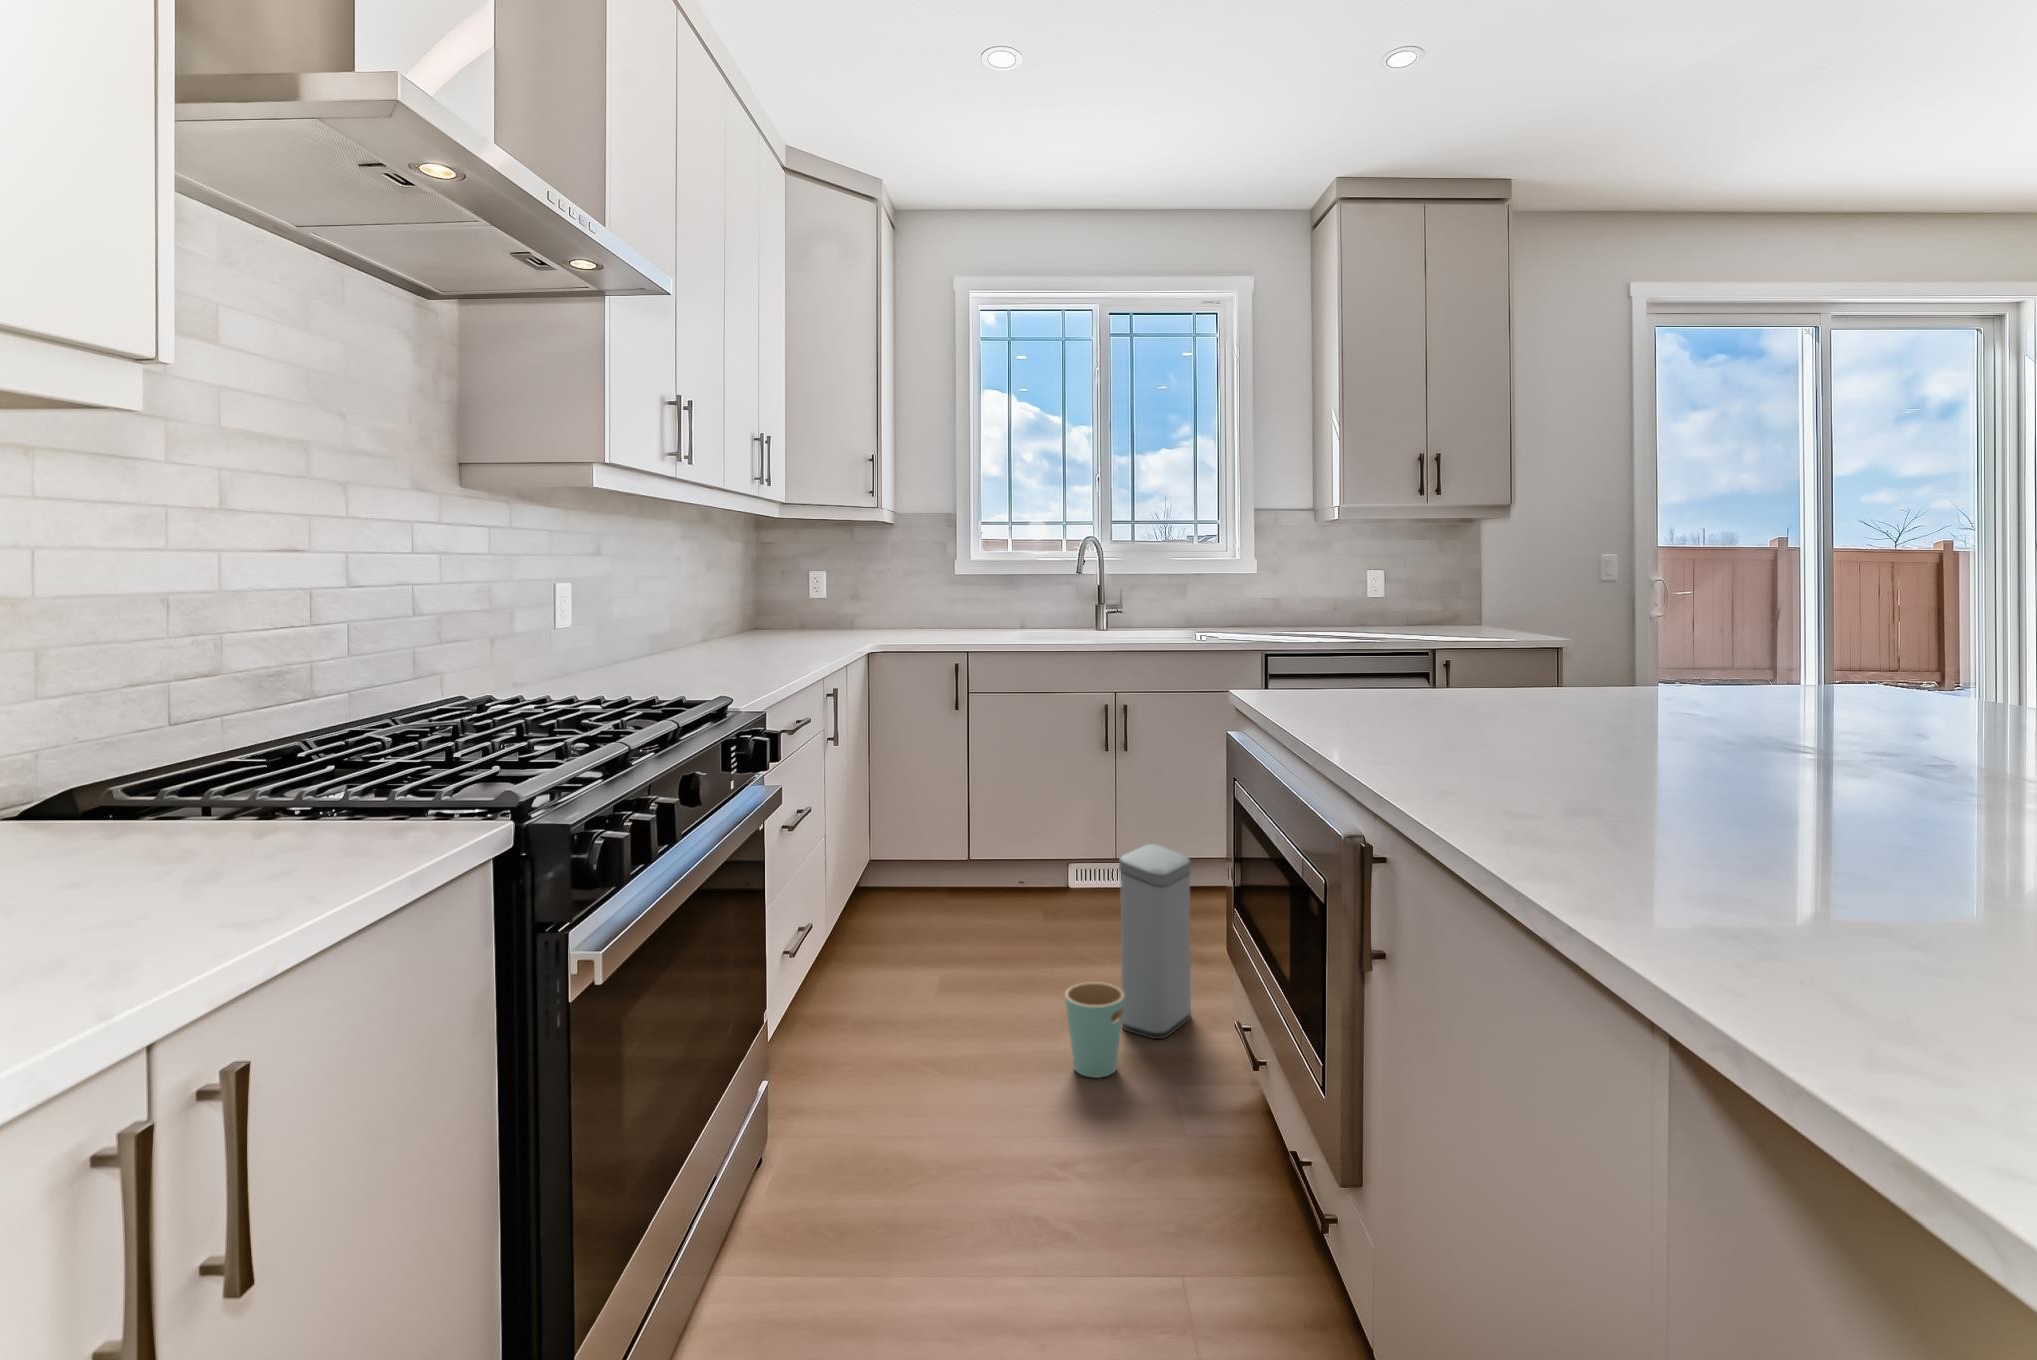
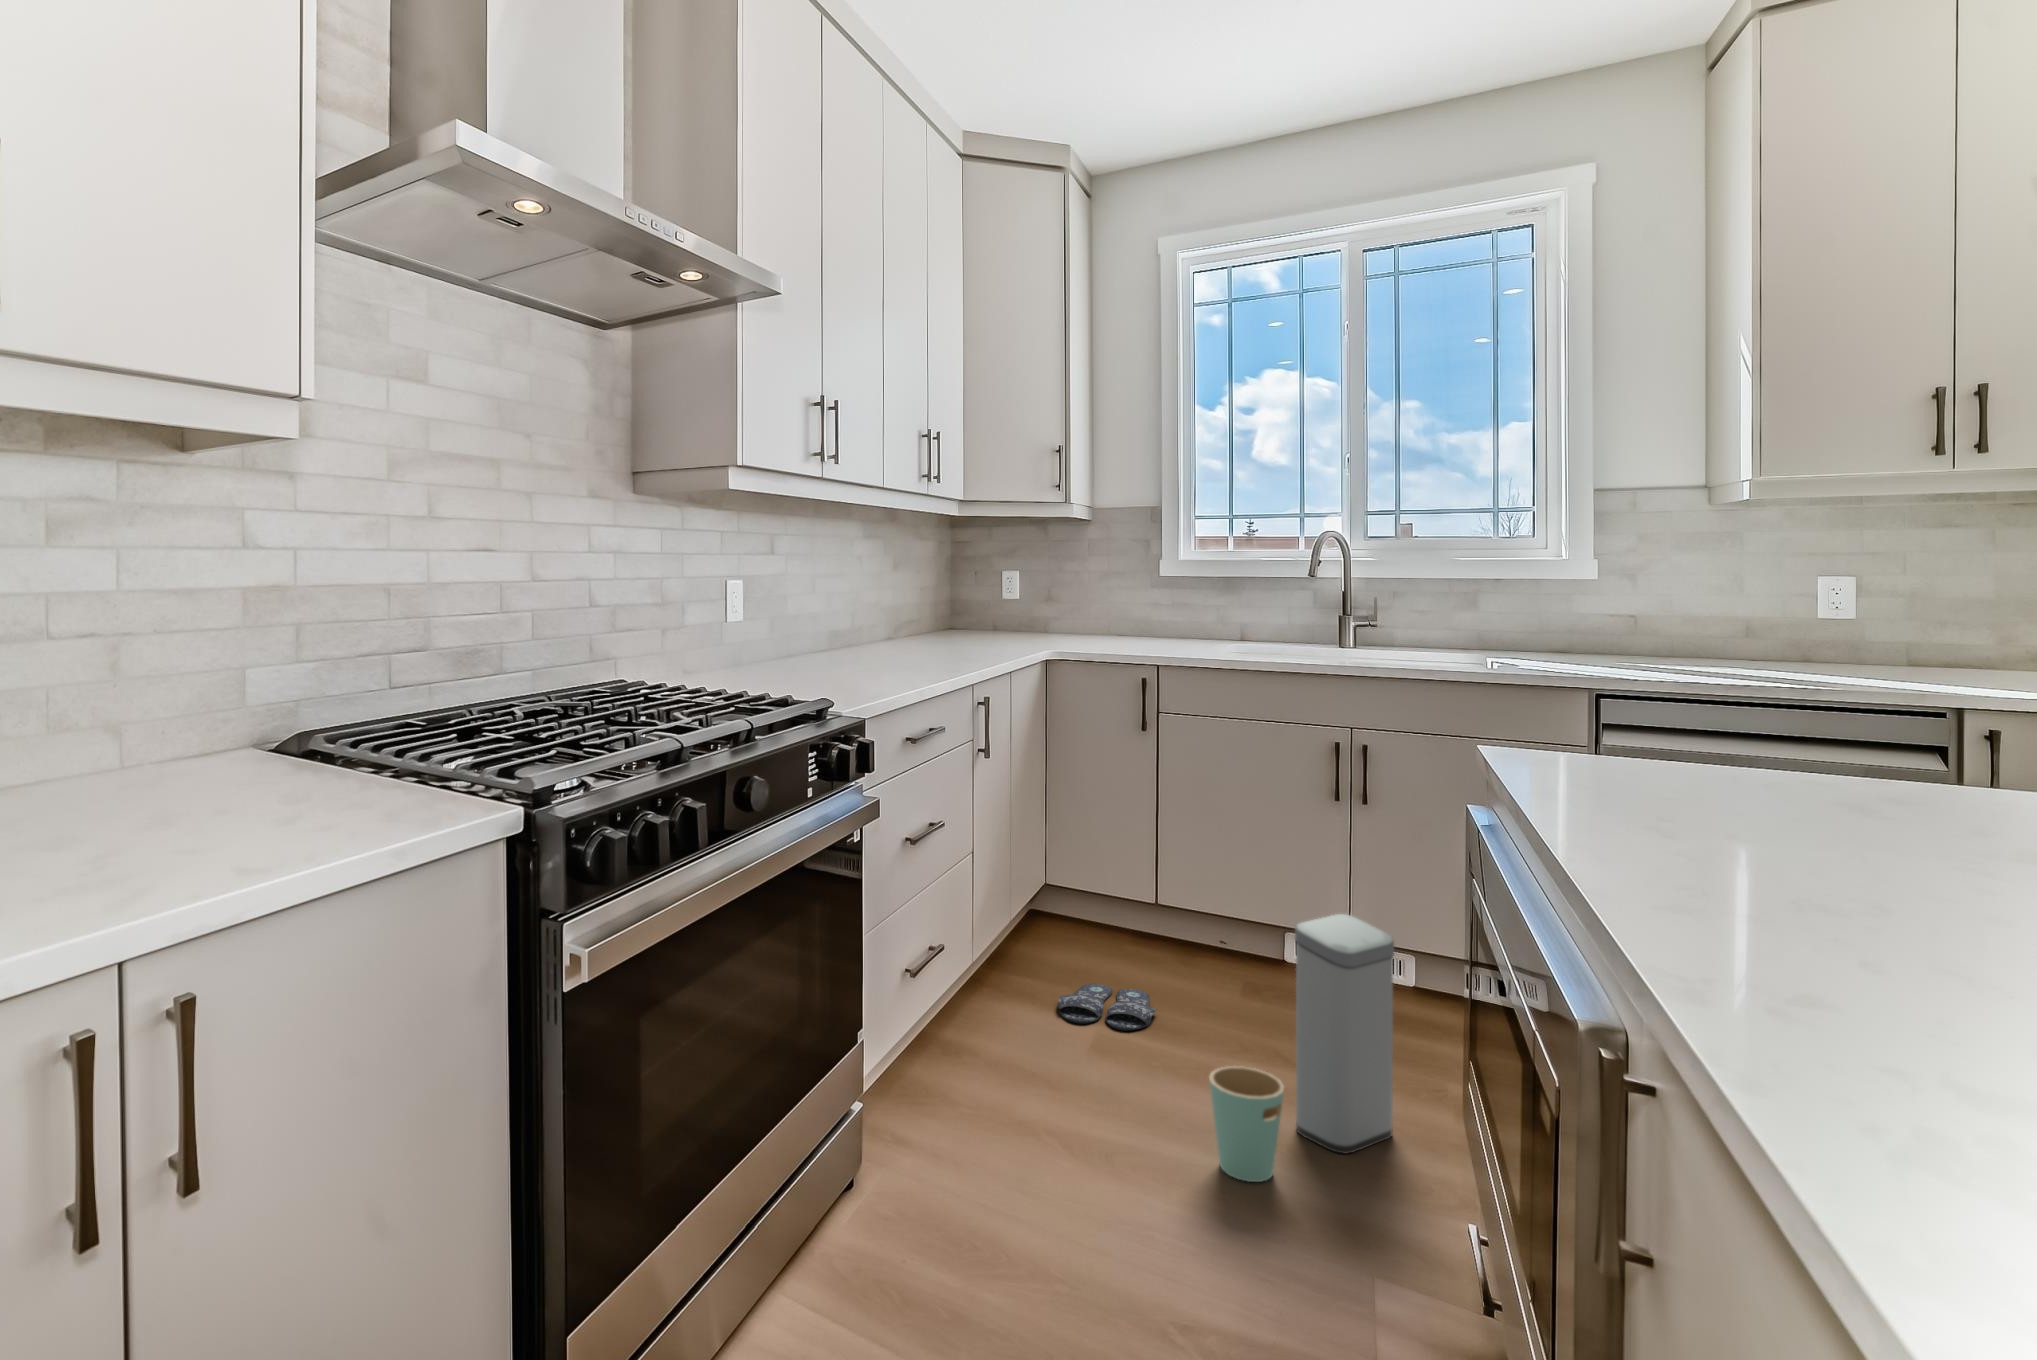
slippers: none [902,936,987,974] -> present [1058,984,1156,1031]

